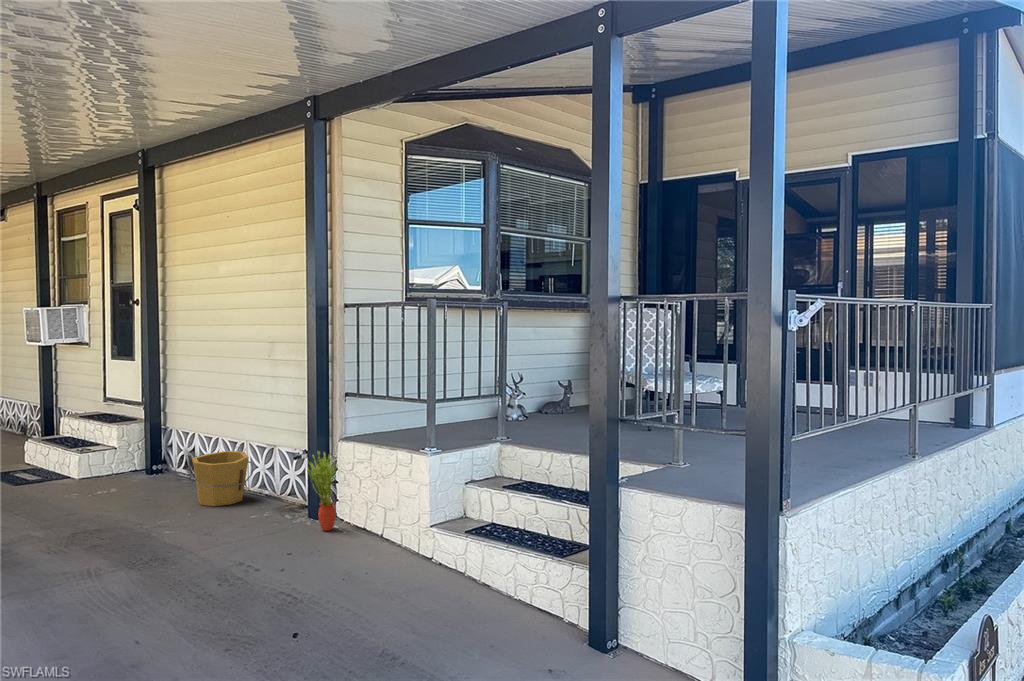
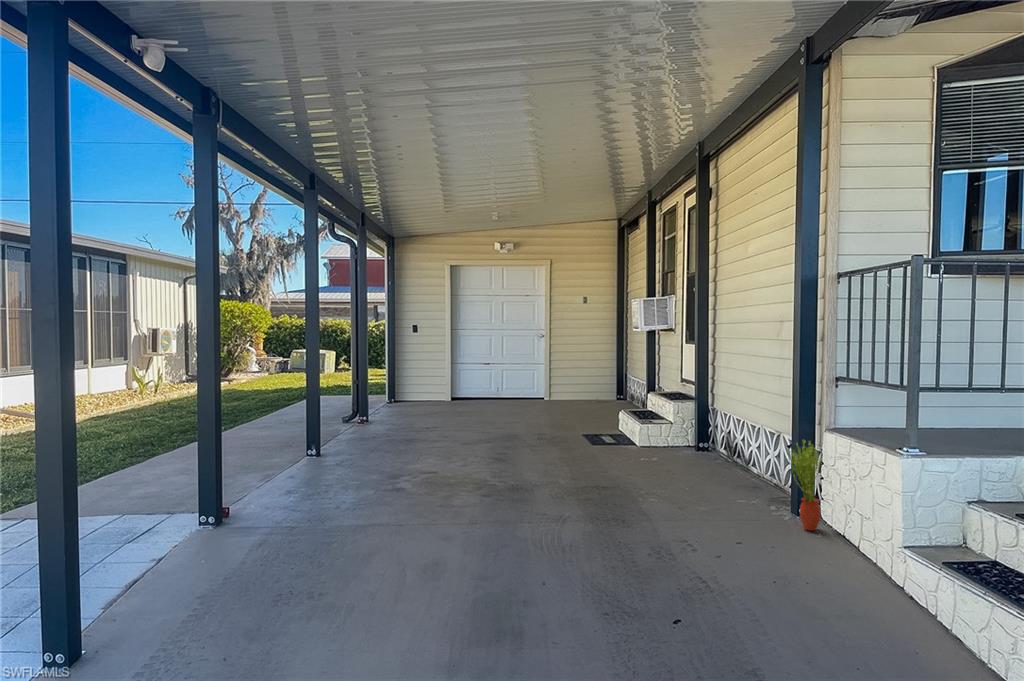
bucket: present [187,451,253,506] -> none [698,433,765,487]

